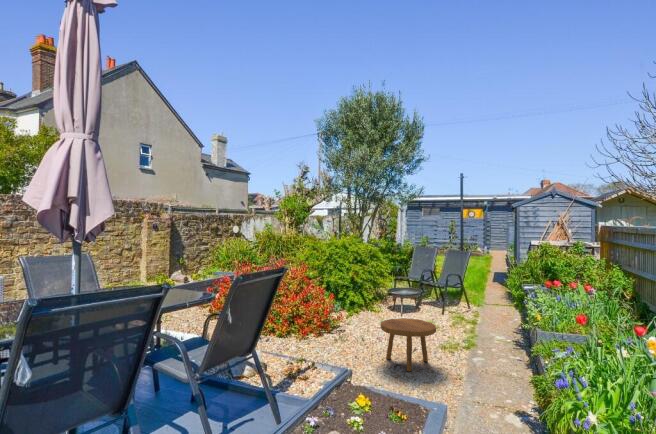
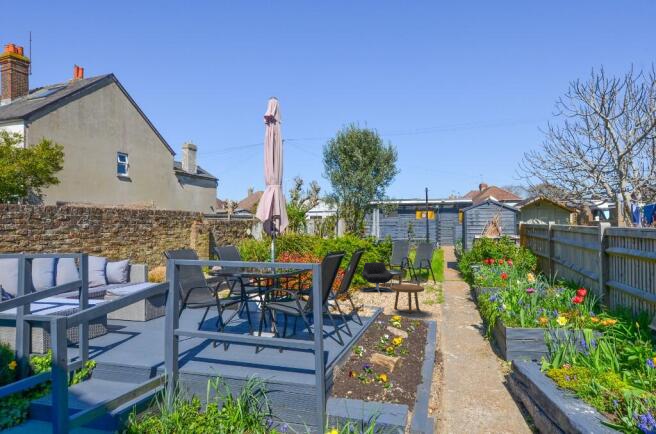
lounge chair: none [354,277,401,324] -> present [362,262,394,293]

